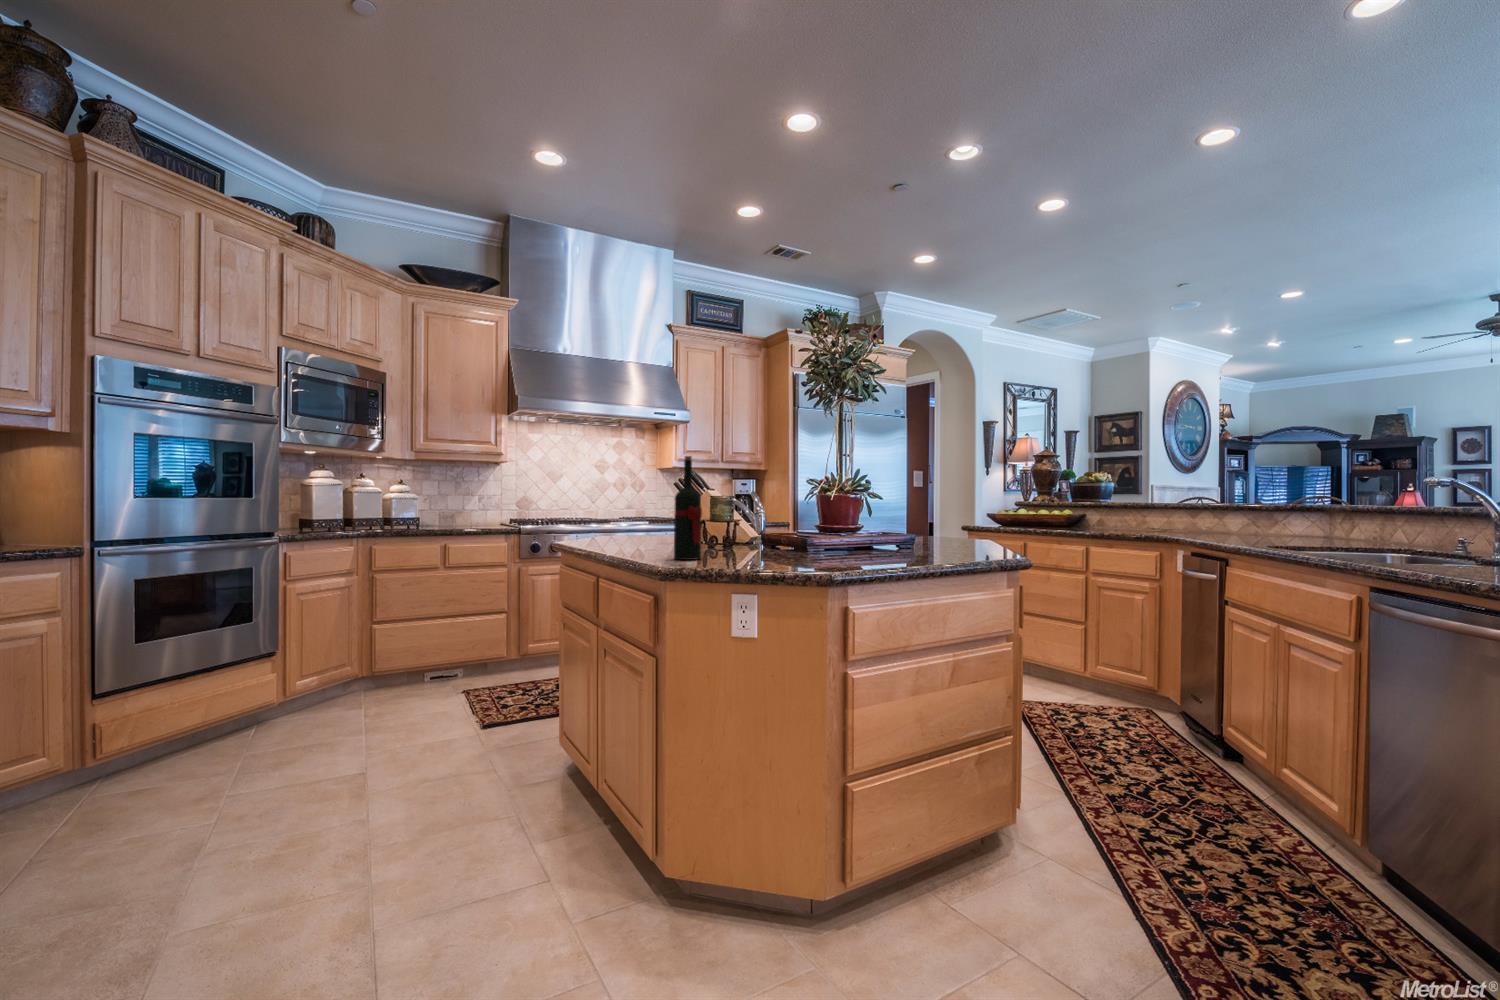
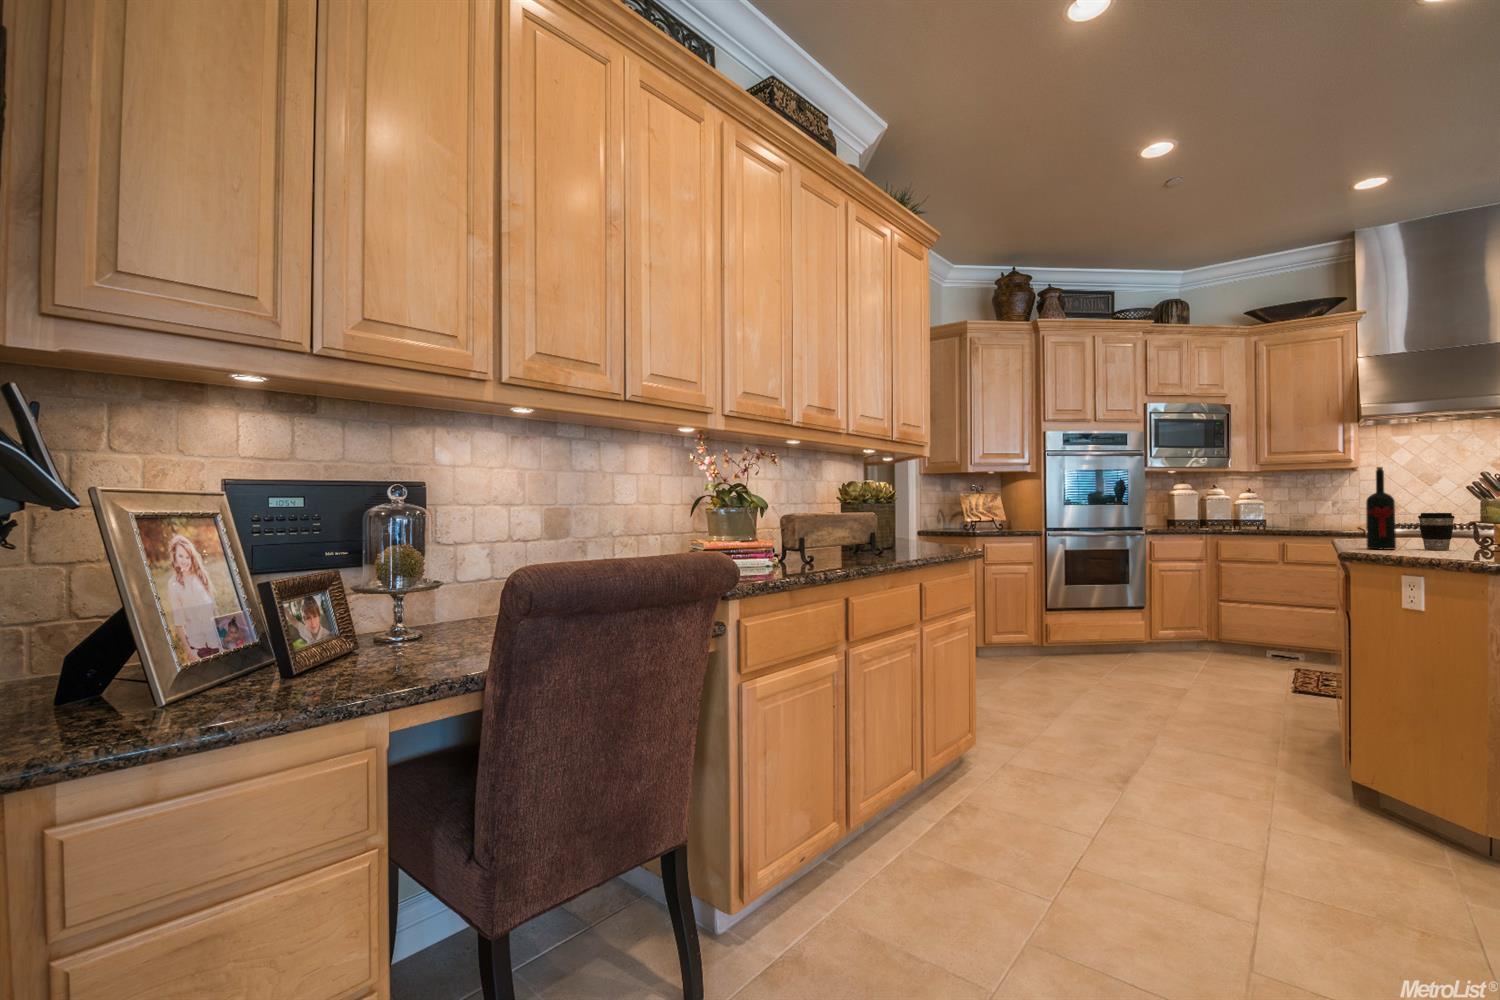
coffee cup: none [708,513,738,556] -> present [1418,513,1455,550]

